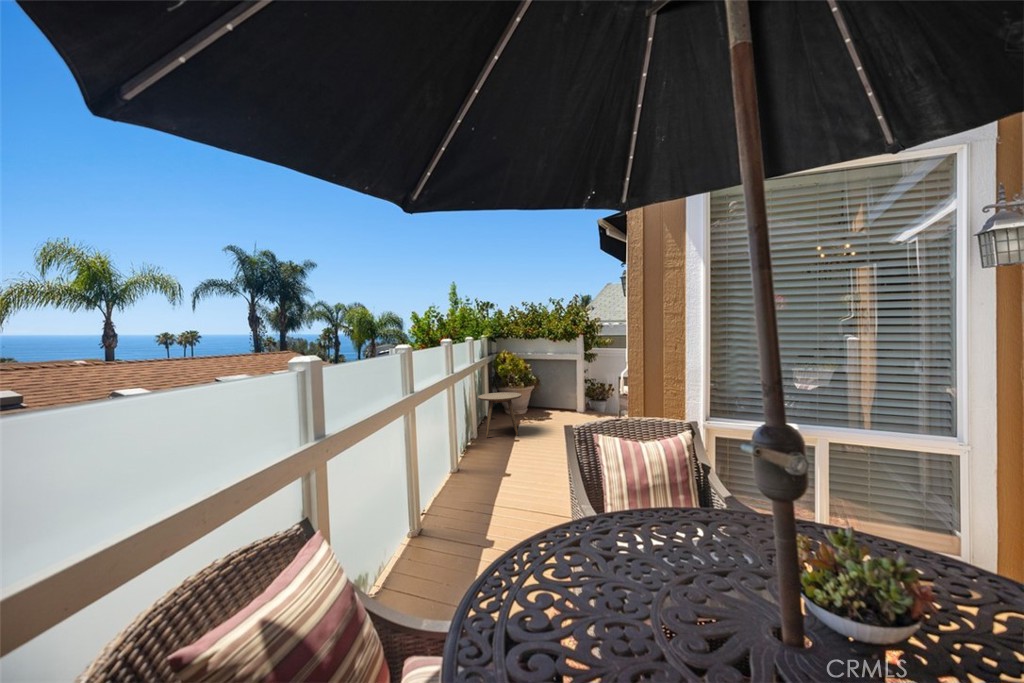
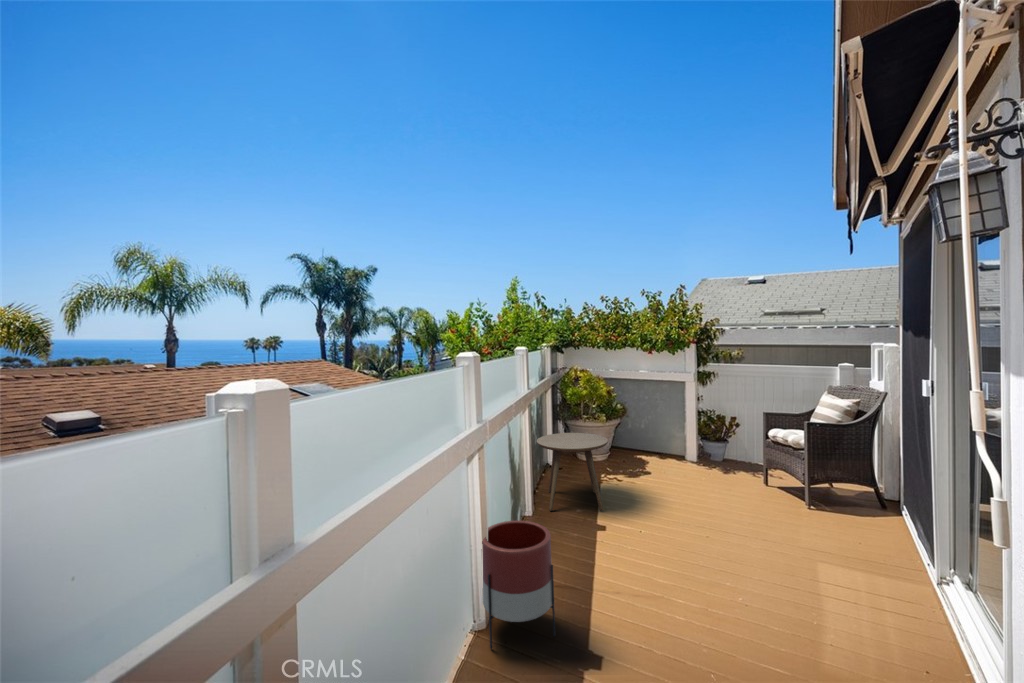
planter: none [452,427,489,483] -> present [481,521,555,649]

